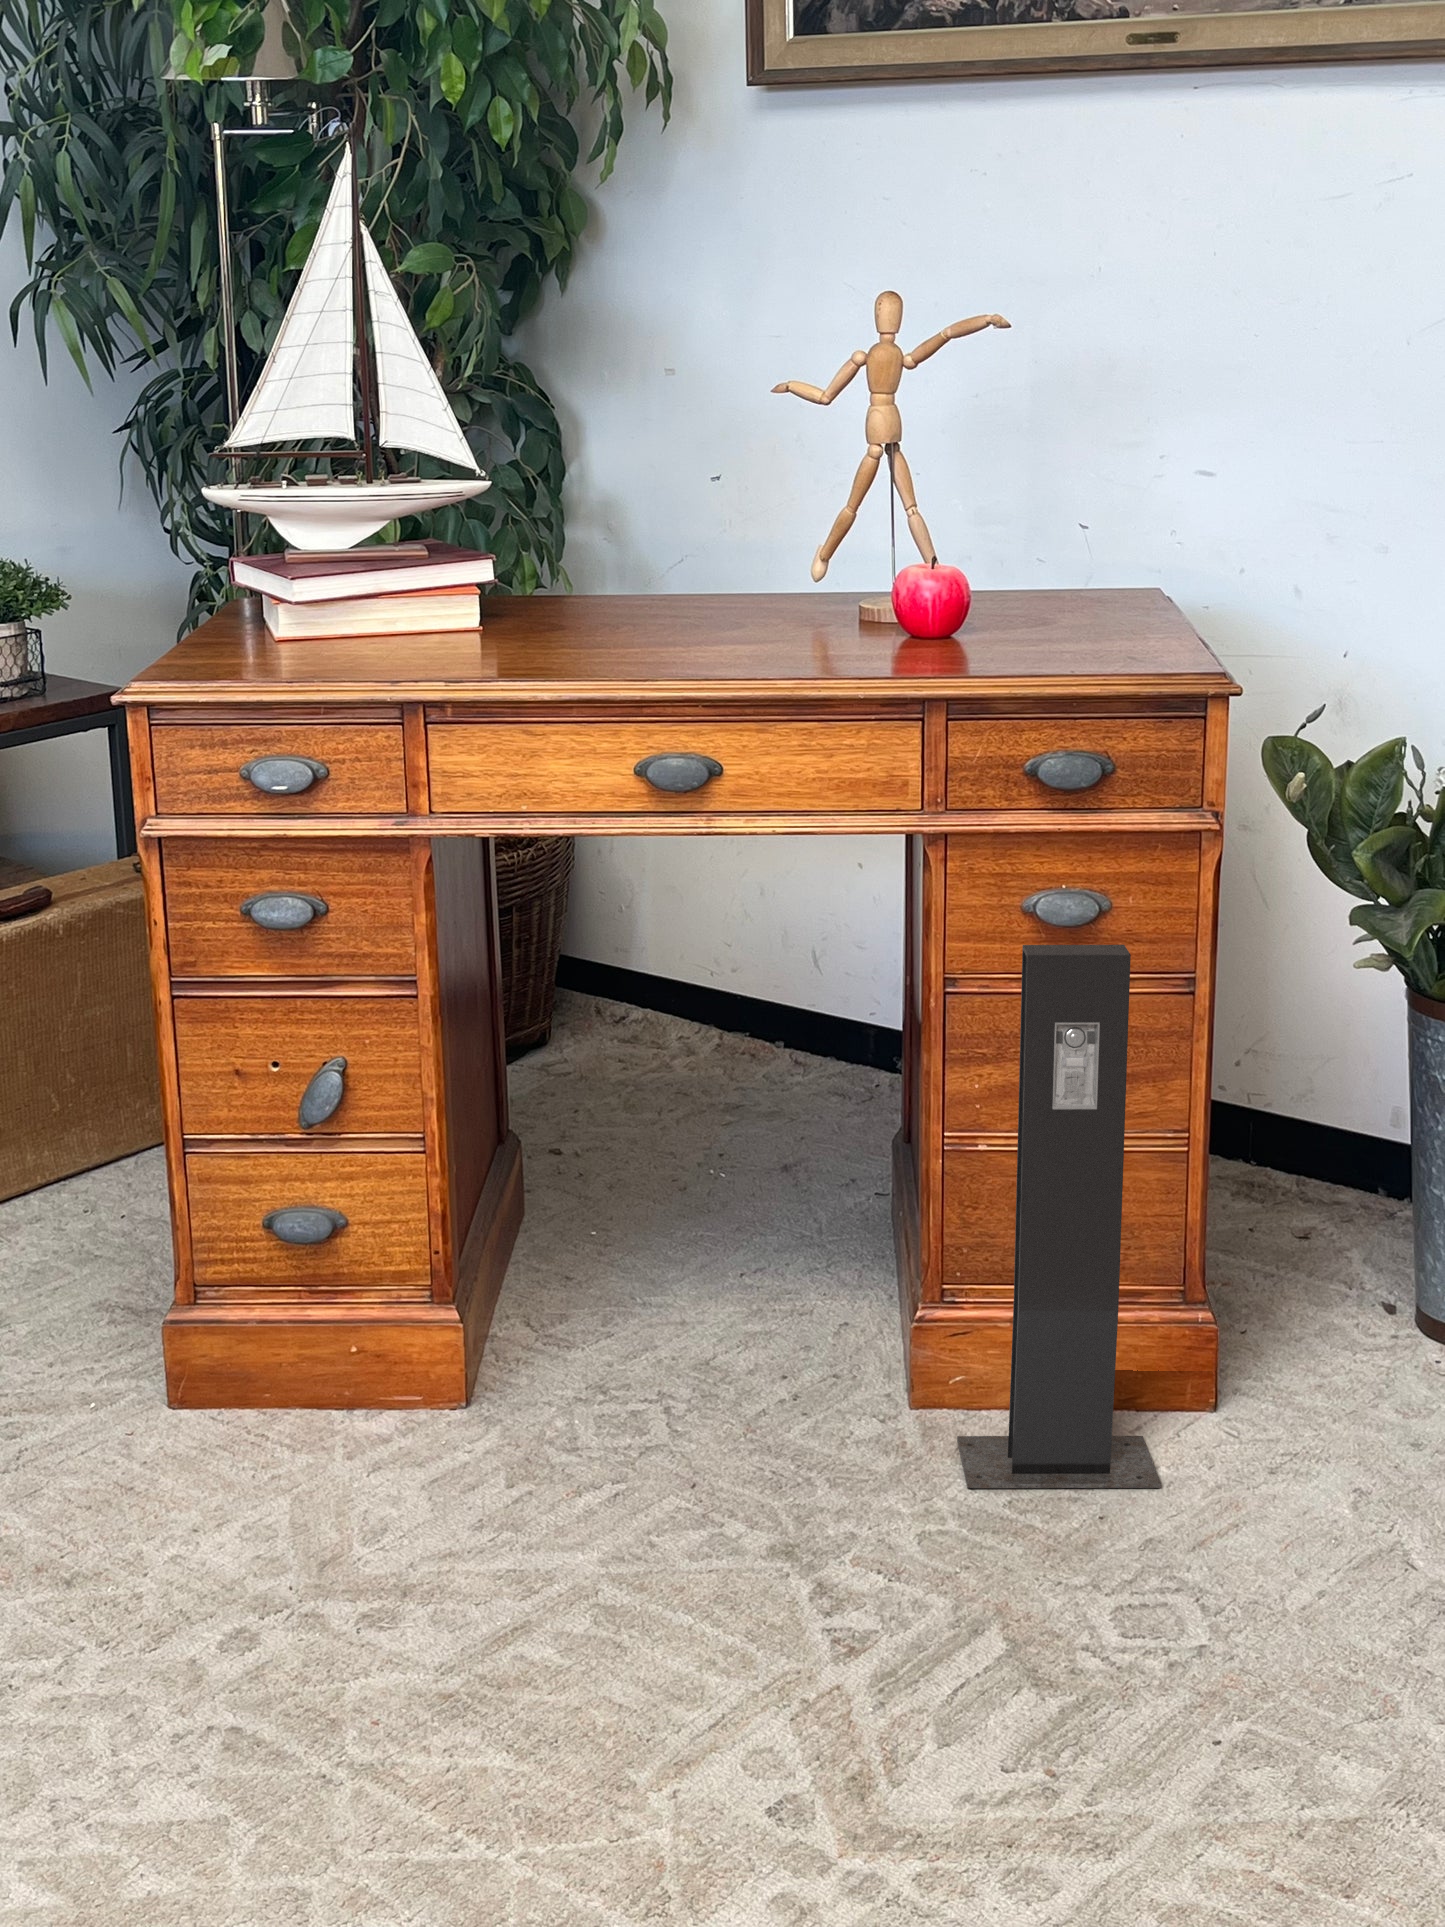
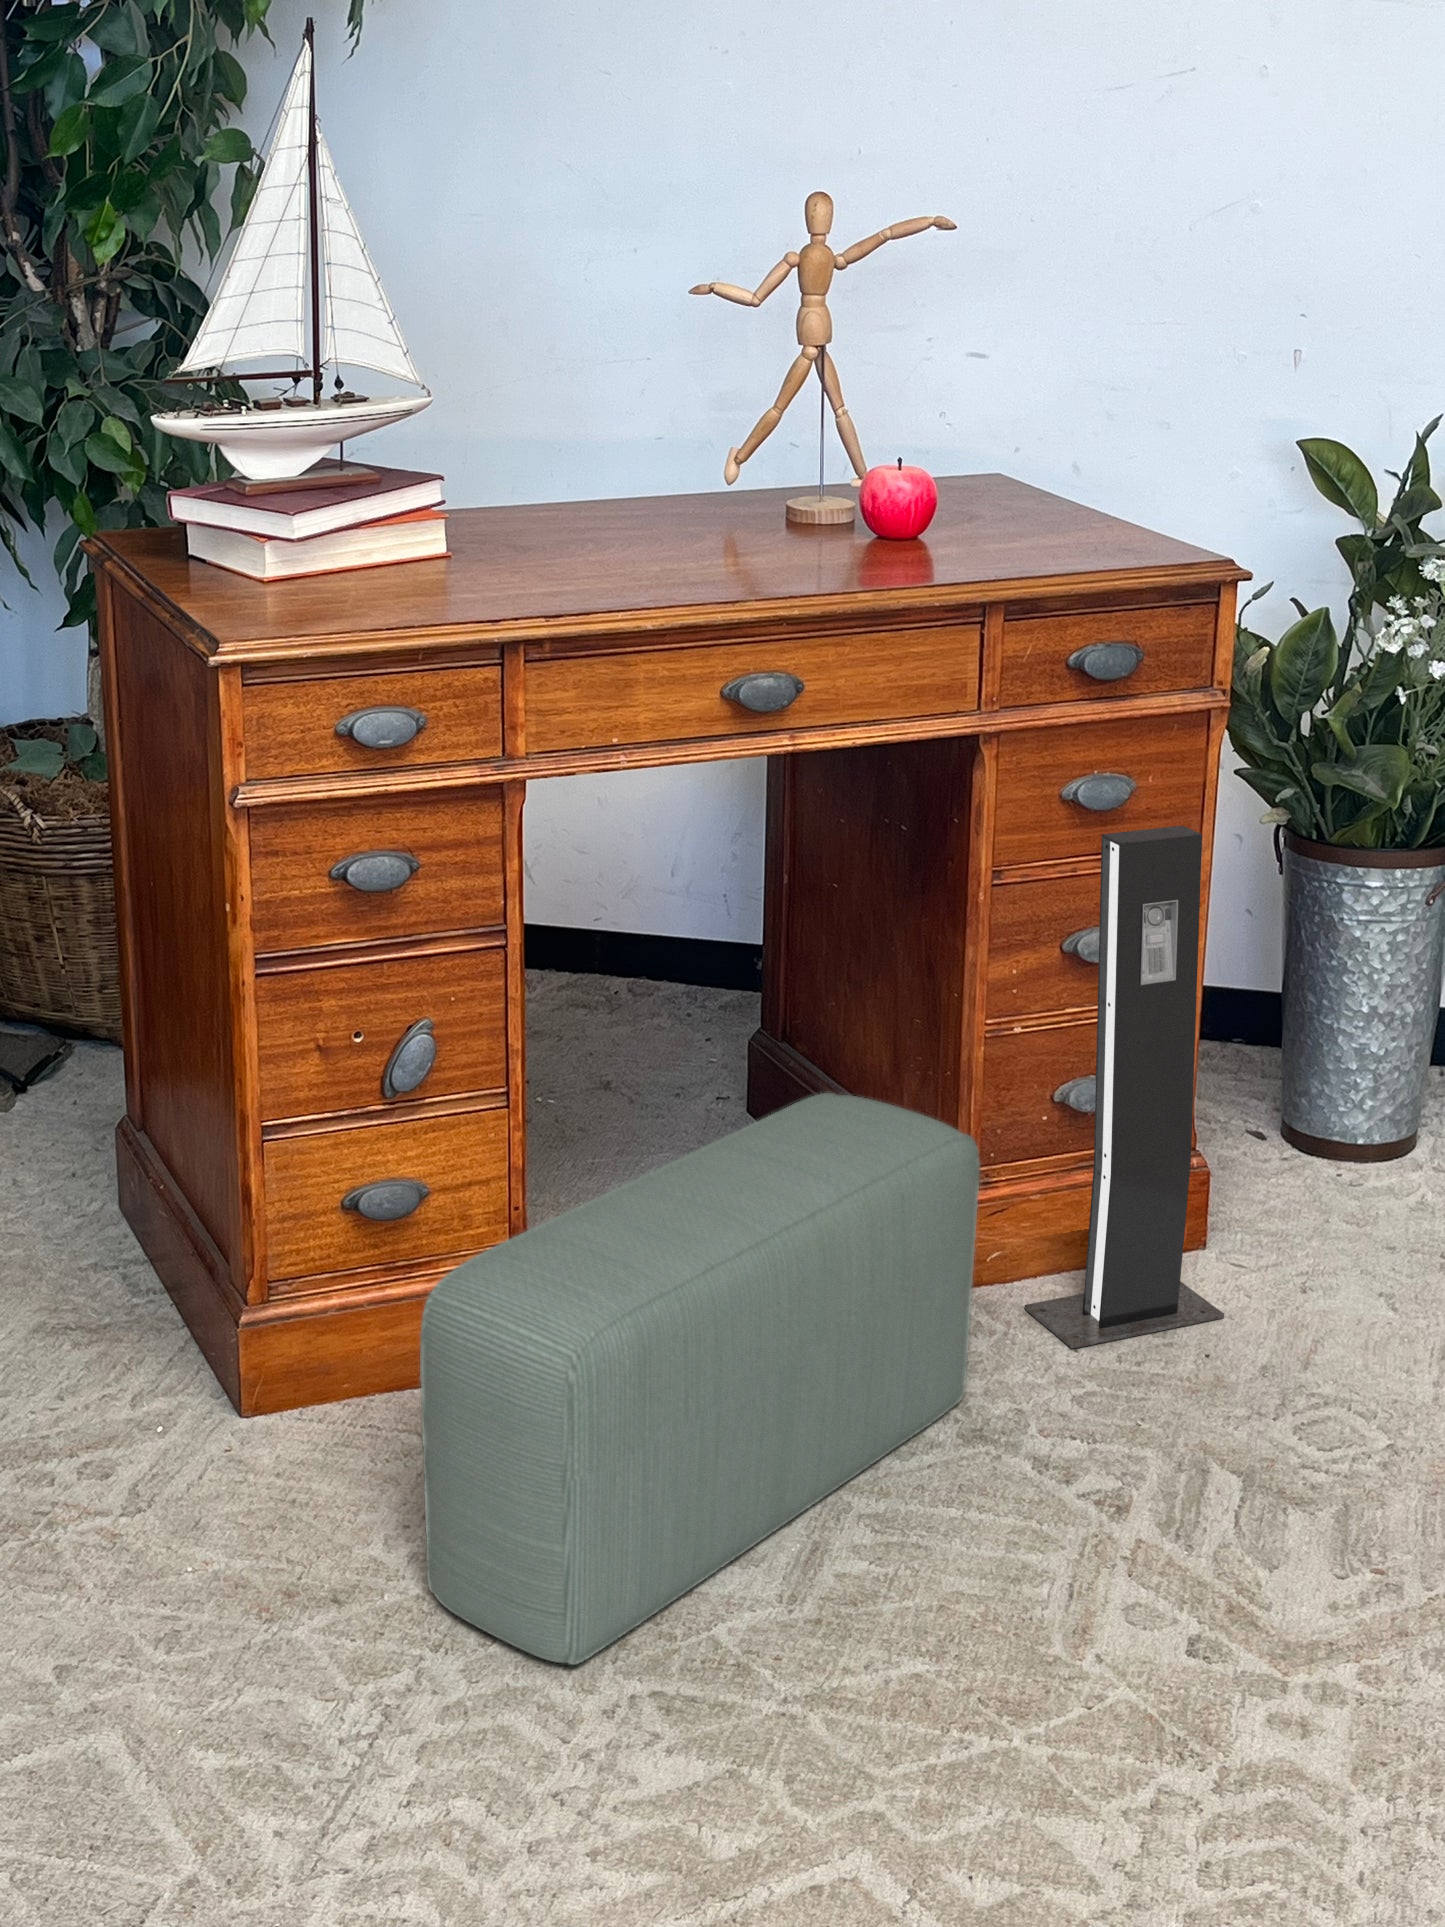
pouf: none [128,1178,814,1681] -> present [420,1093,980,1665]

